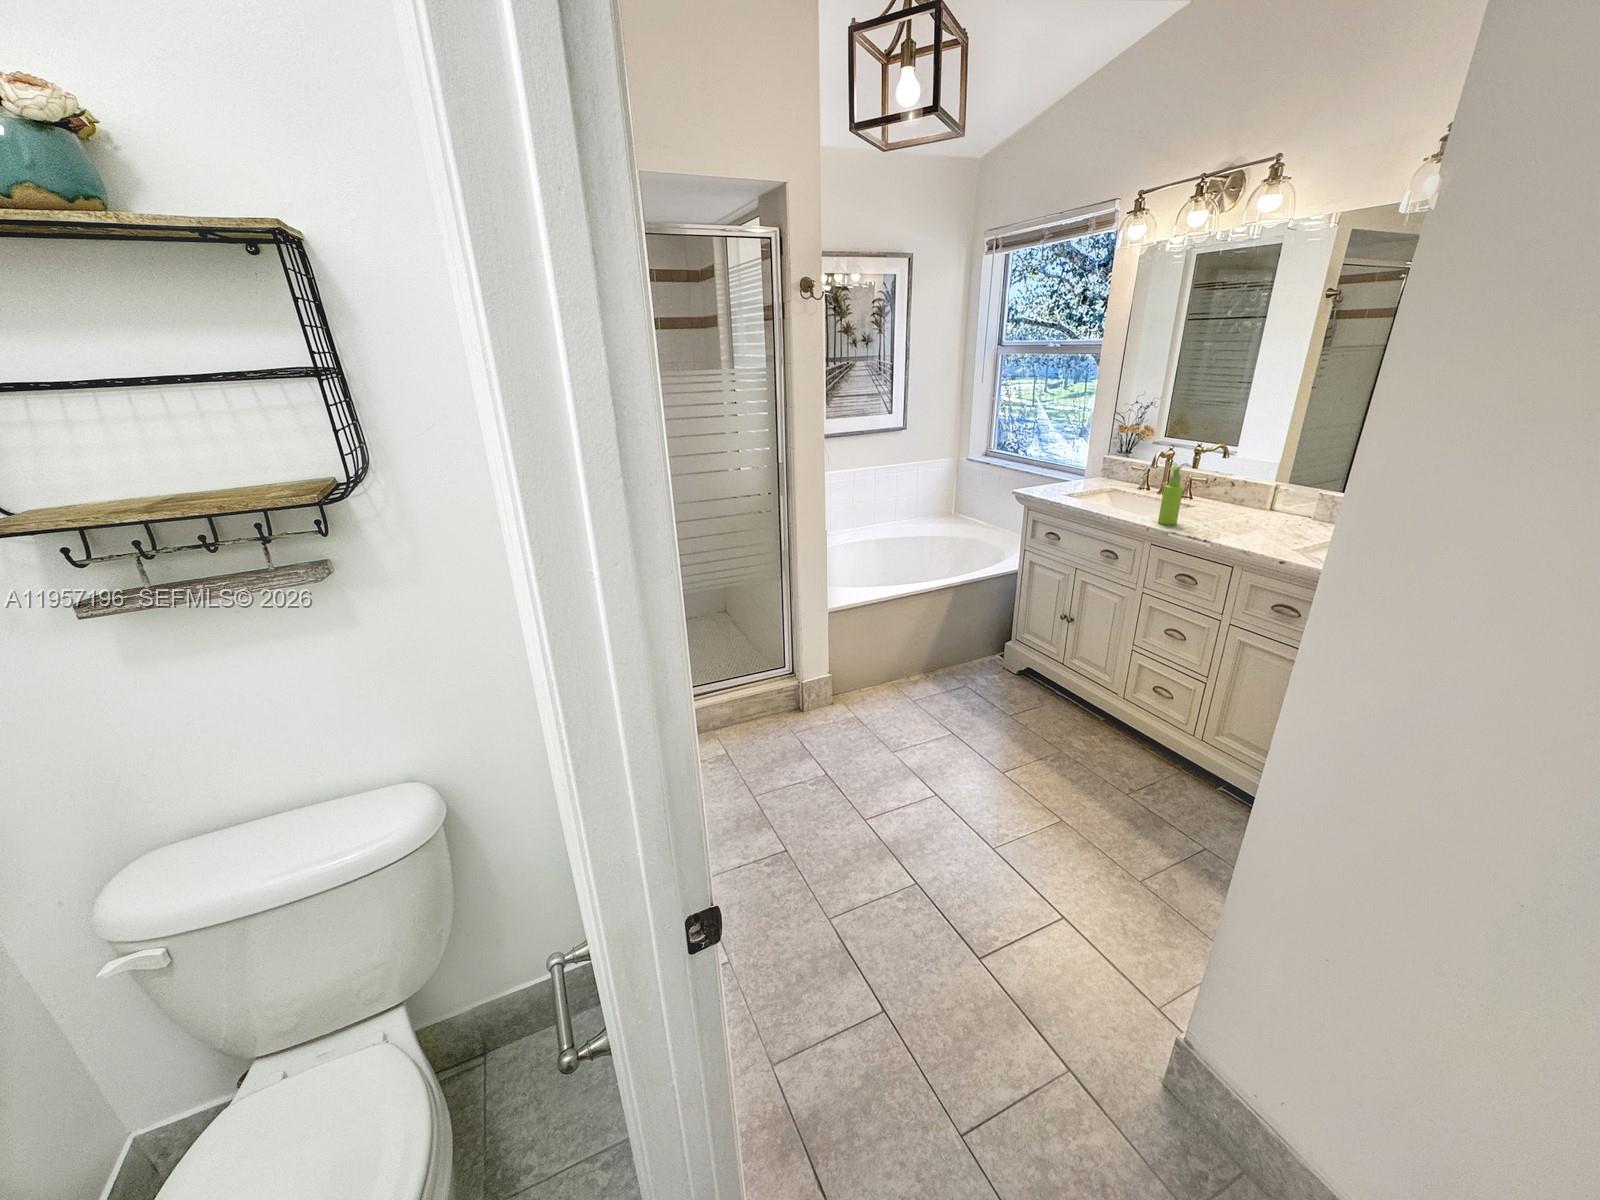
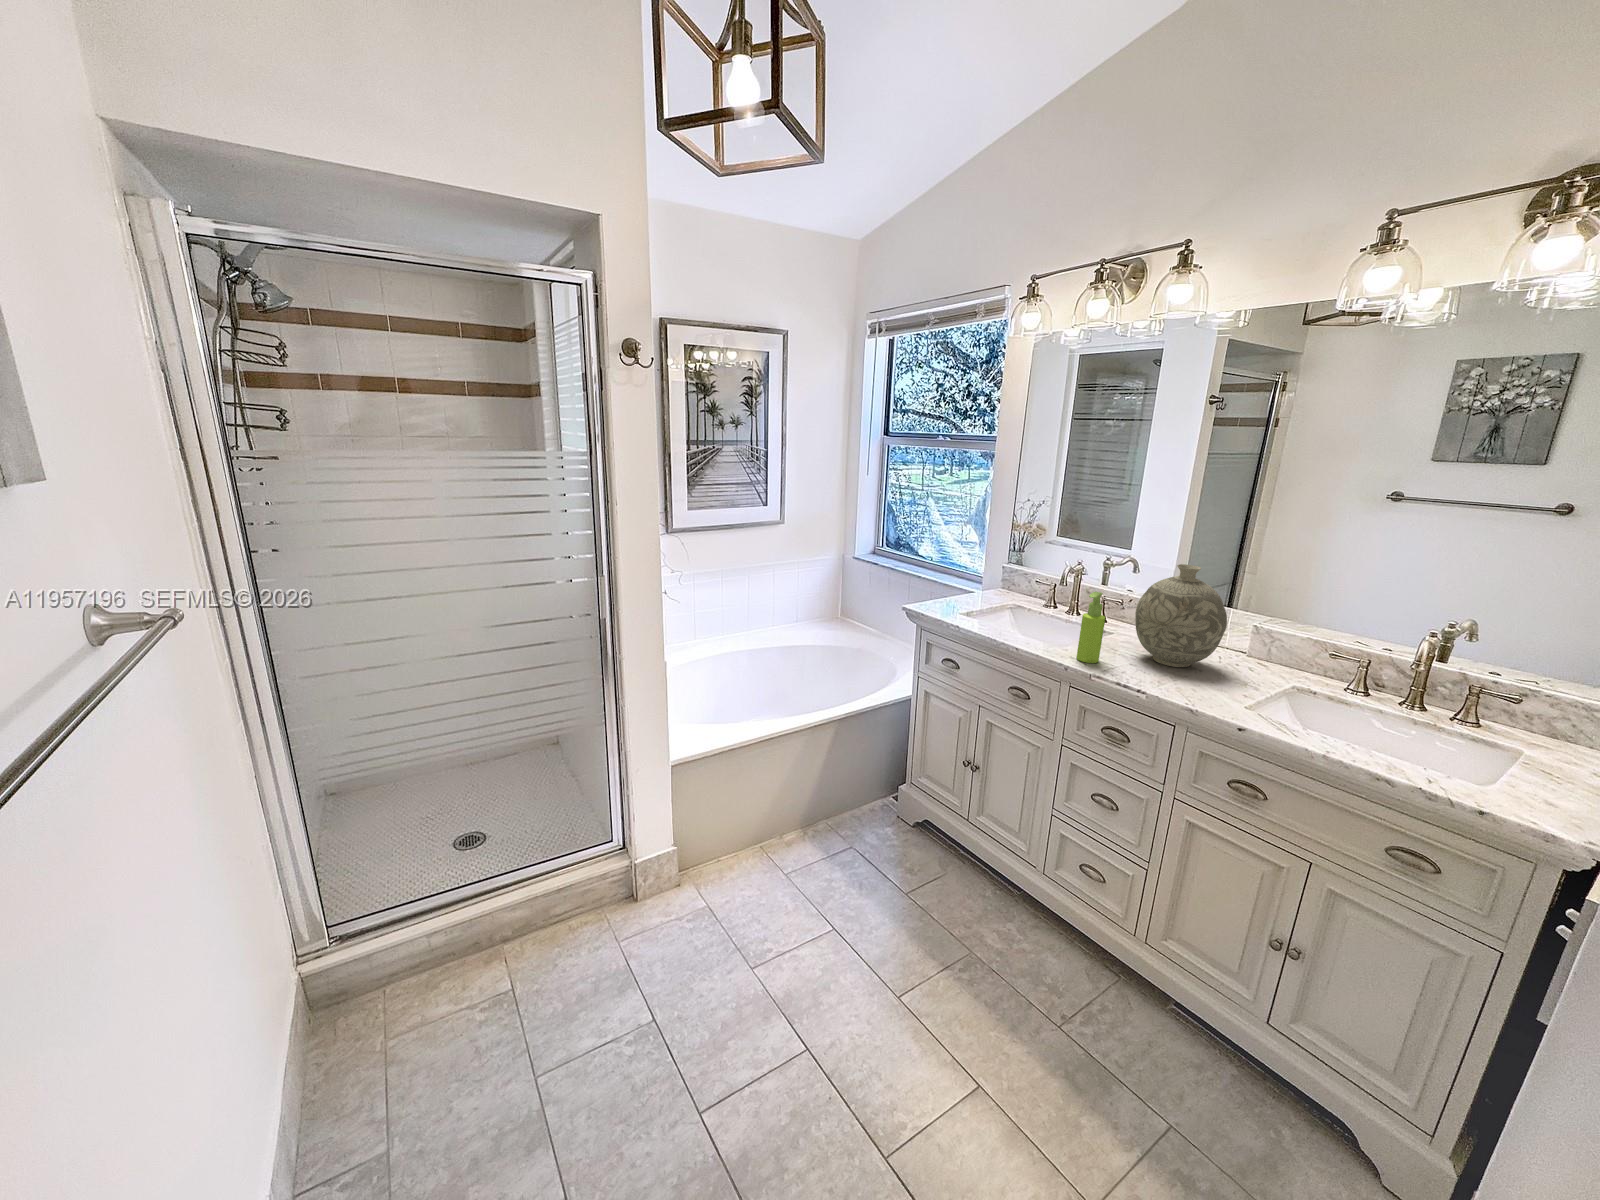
decorative vase: none [1212,441,1288,527] -> present [1135,564,1227,667]

